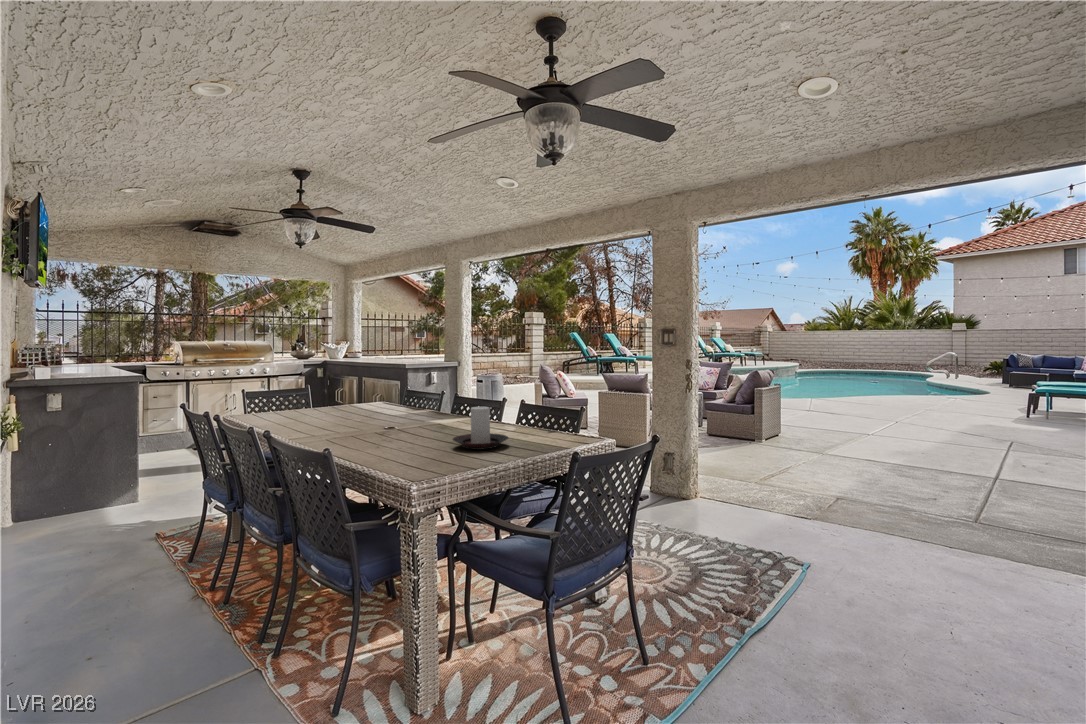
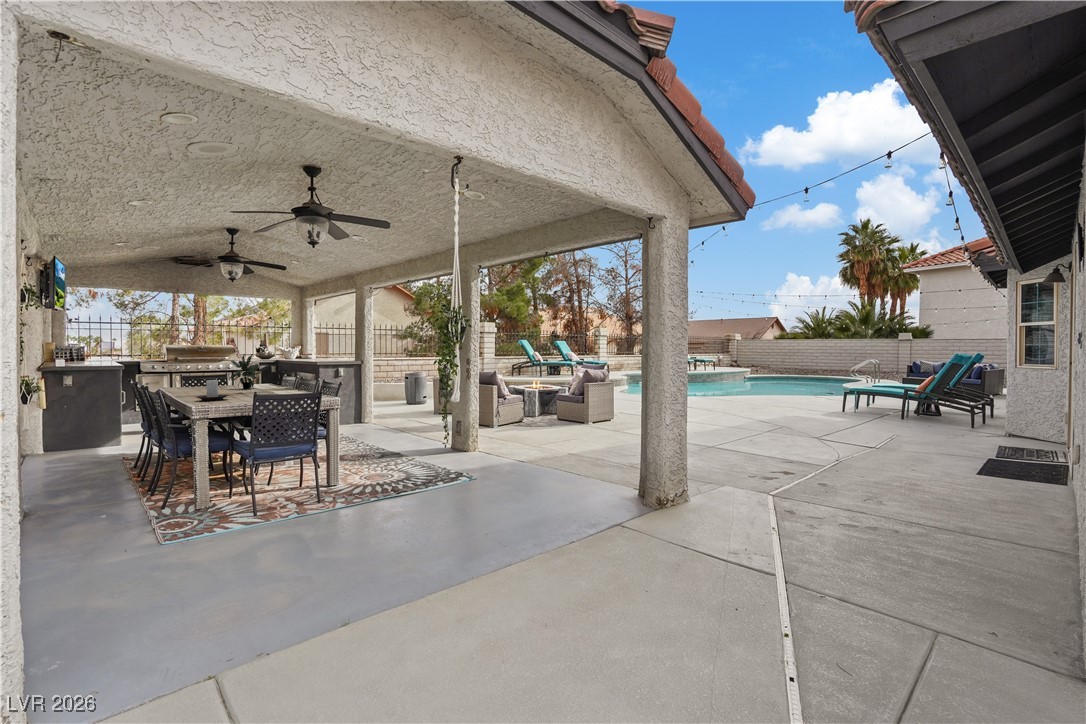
potted plant: none [368,355,423,412] -> present [230,355,261,389]

